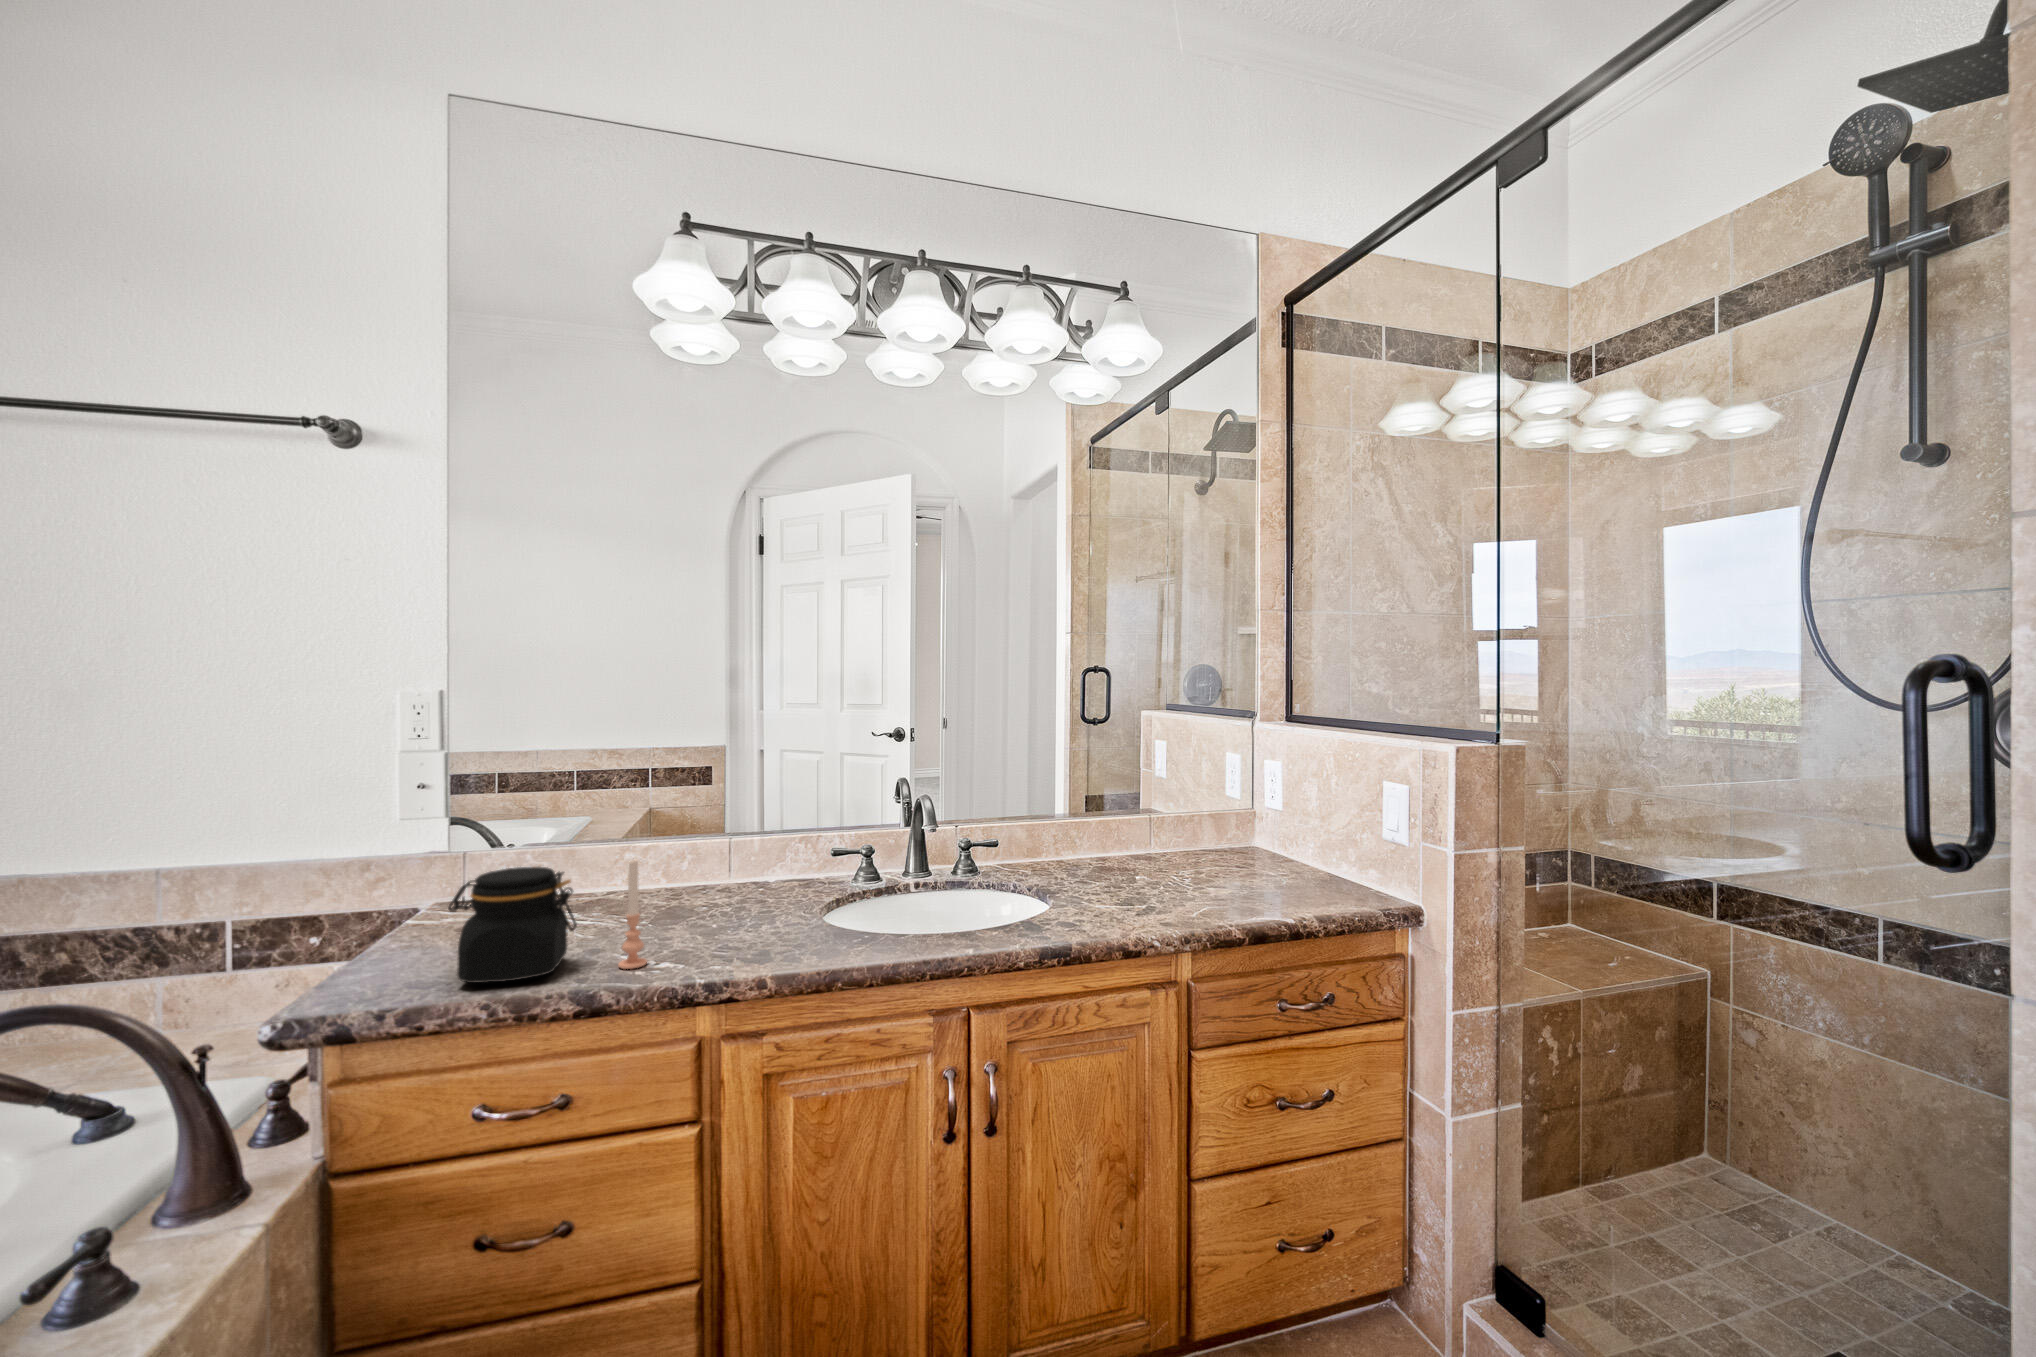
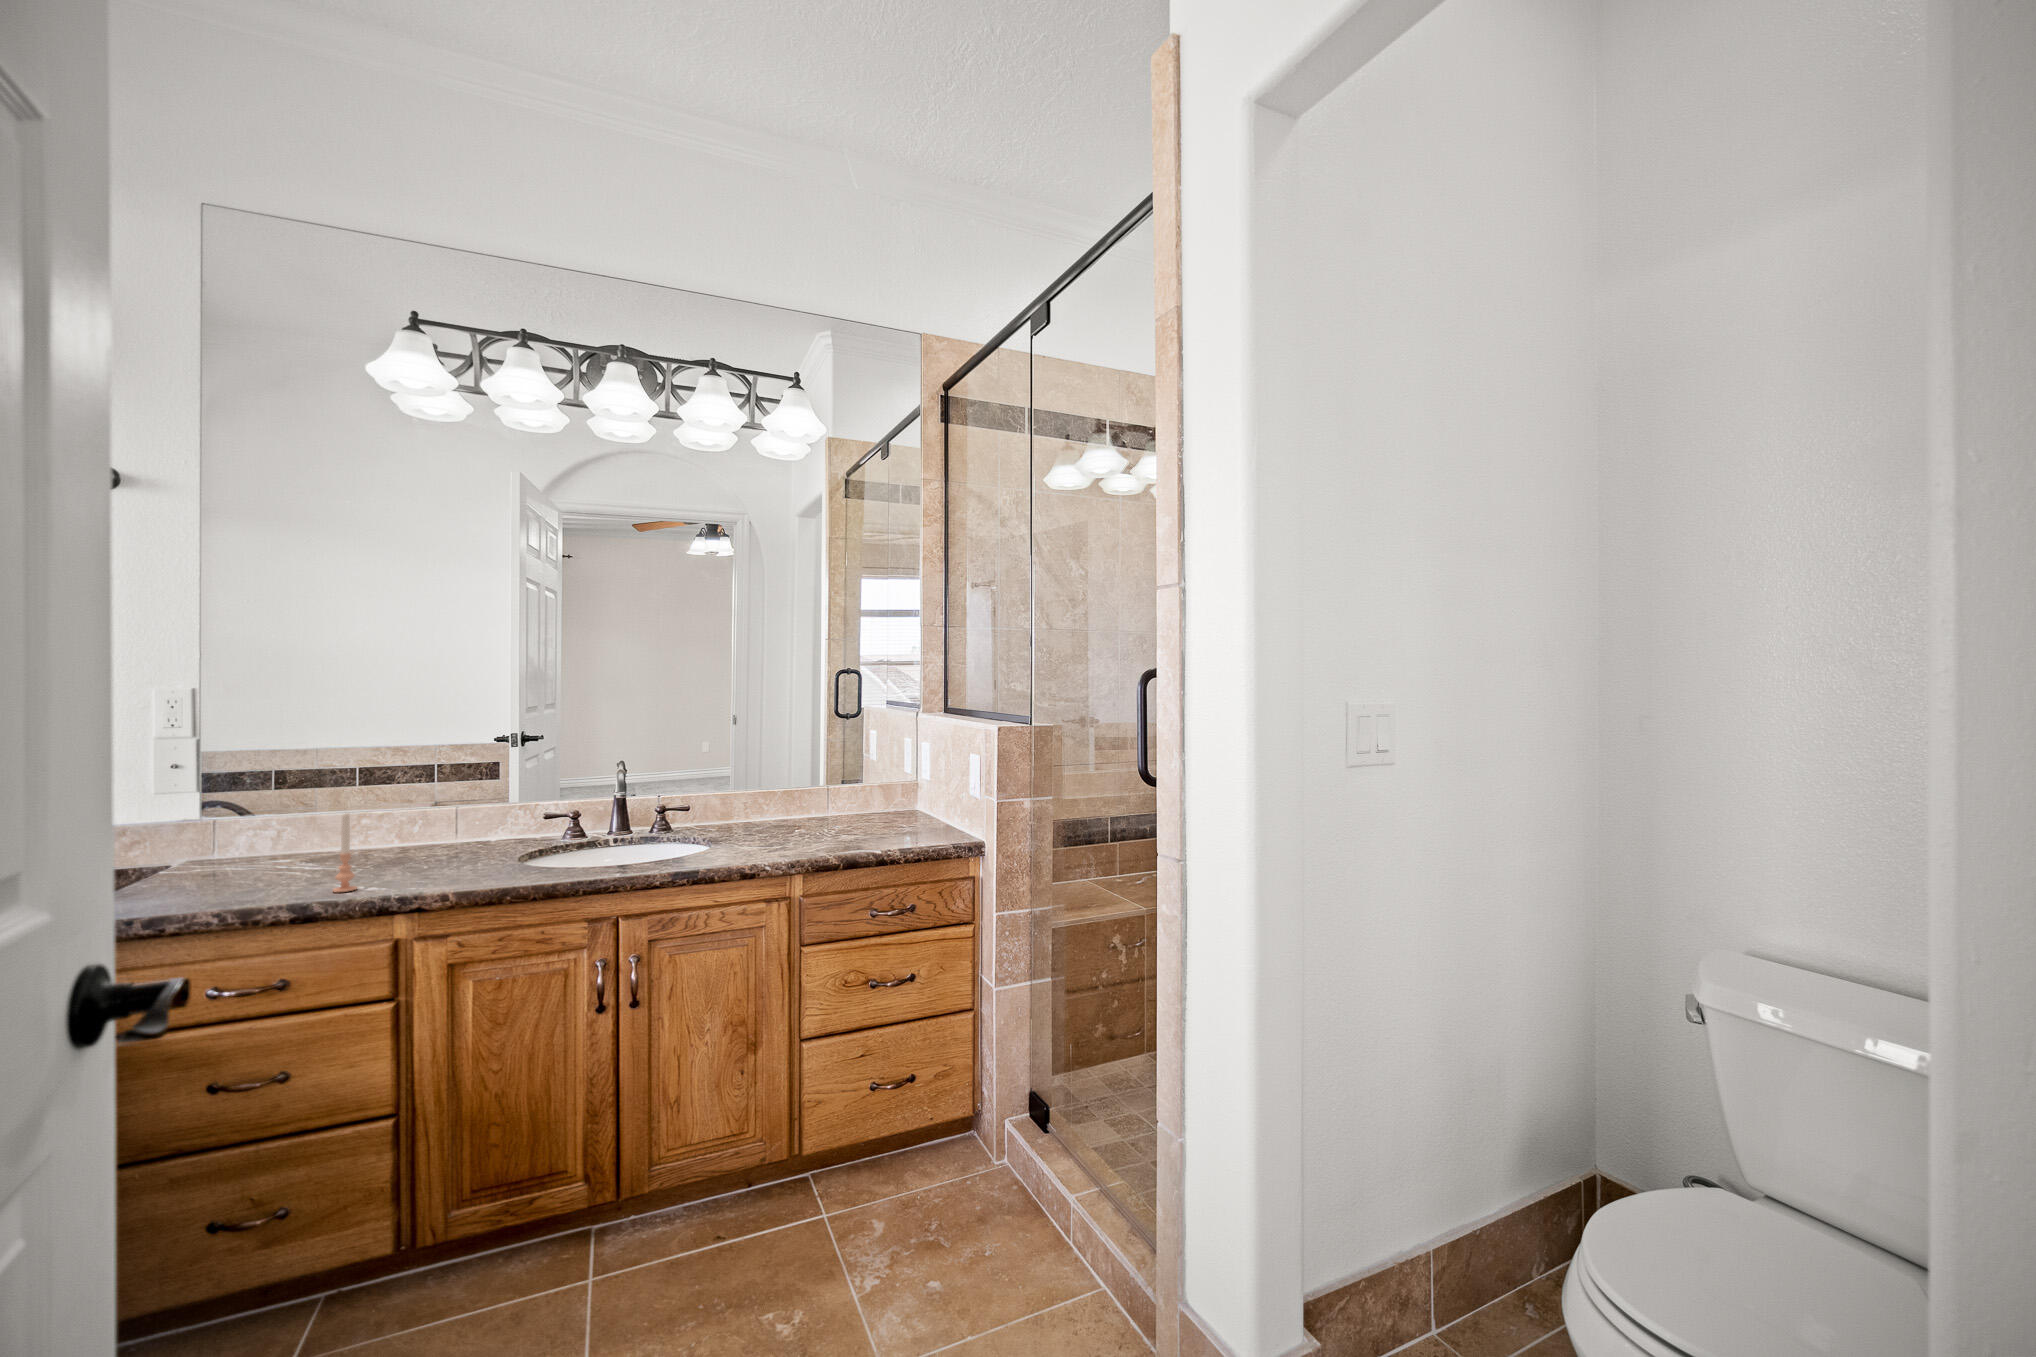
jar: present [448,867,577,983] -> none [189,820,299,902]

